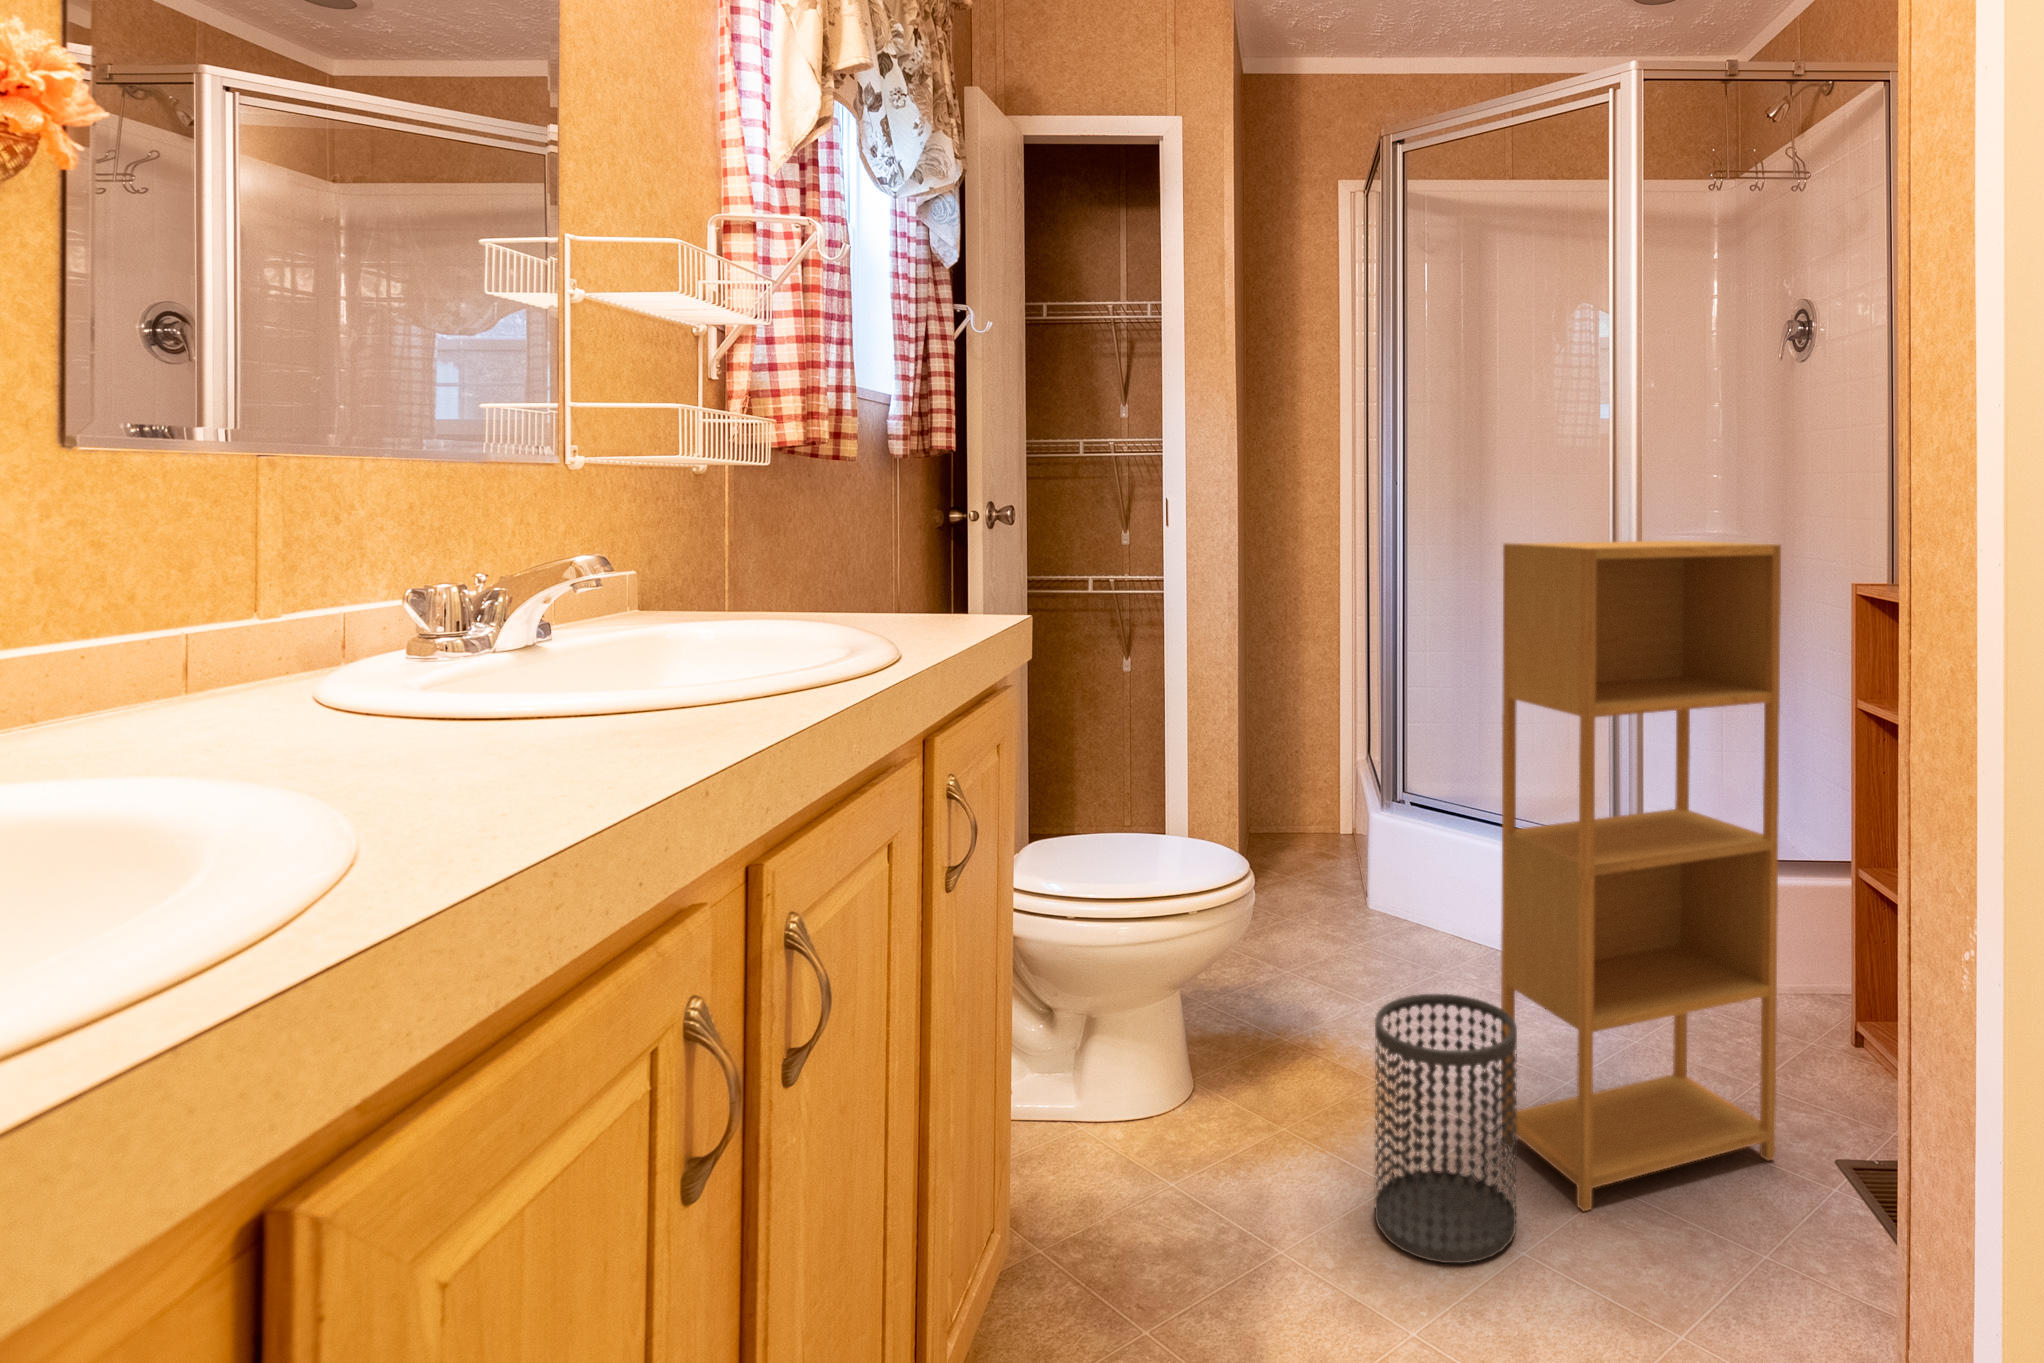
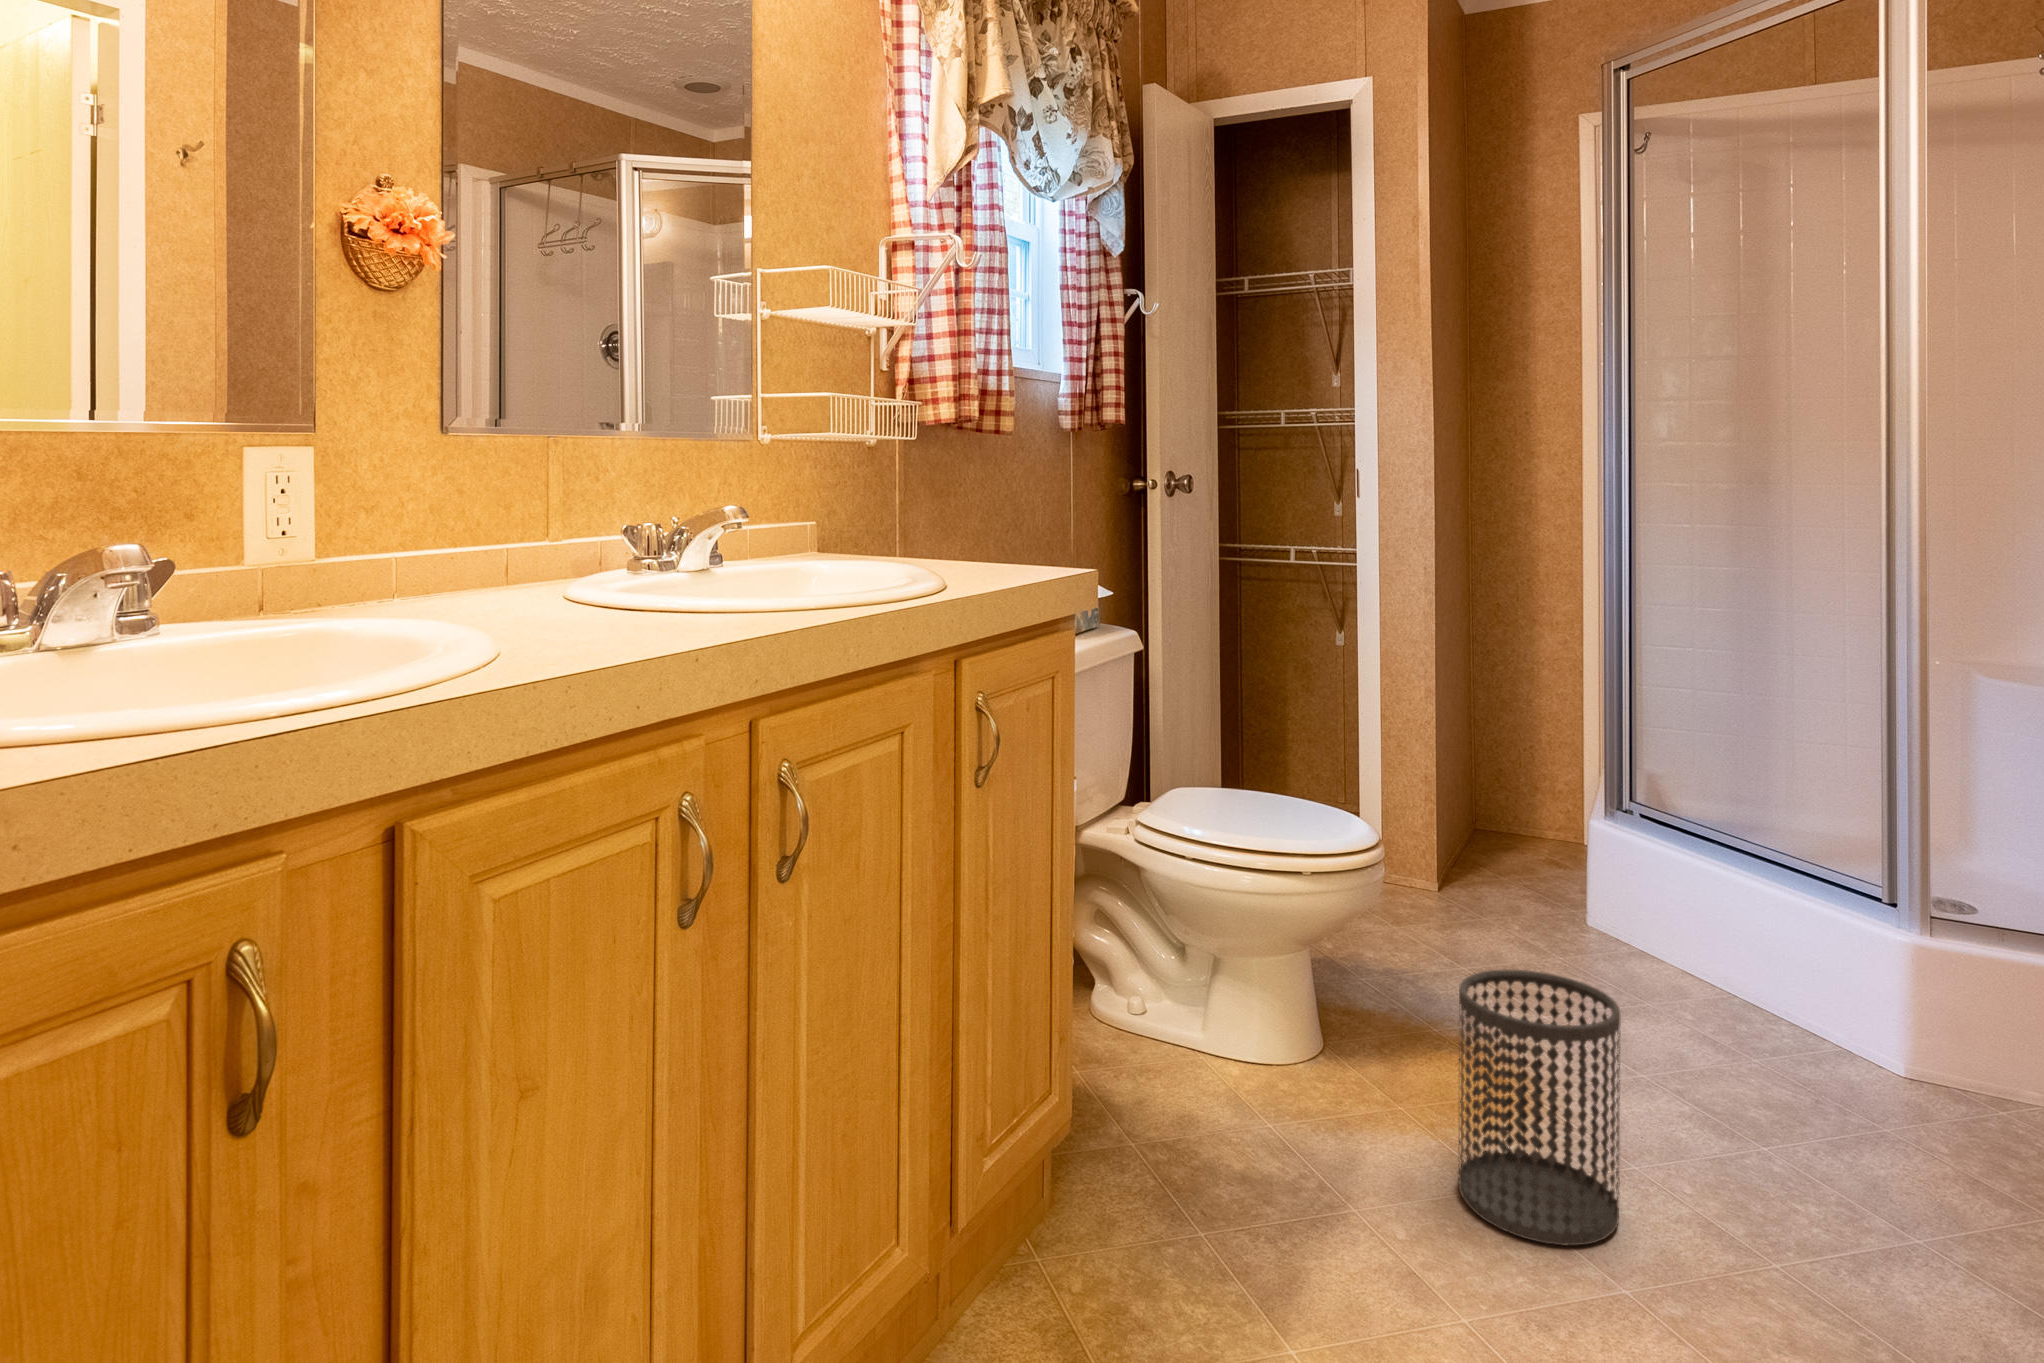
shelving unit: present [1501,540,1781,1211] -> none [1639,501,2025,1250]

